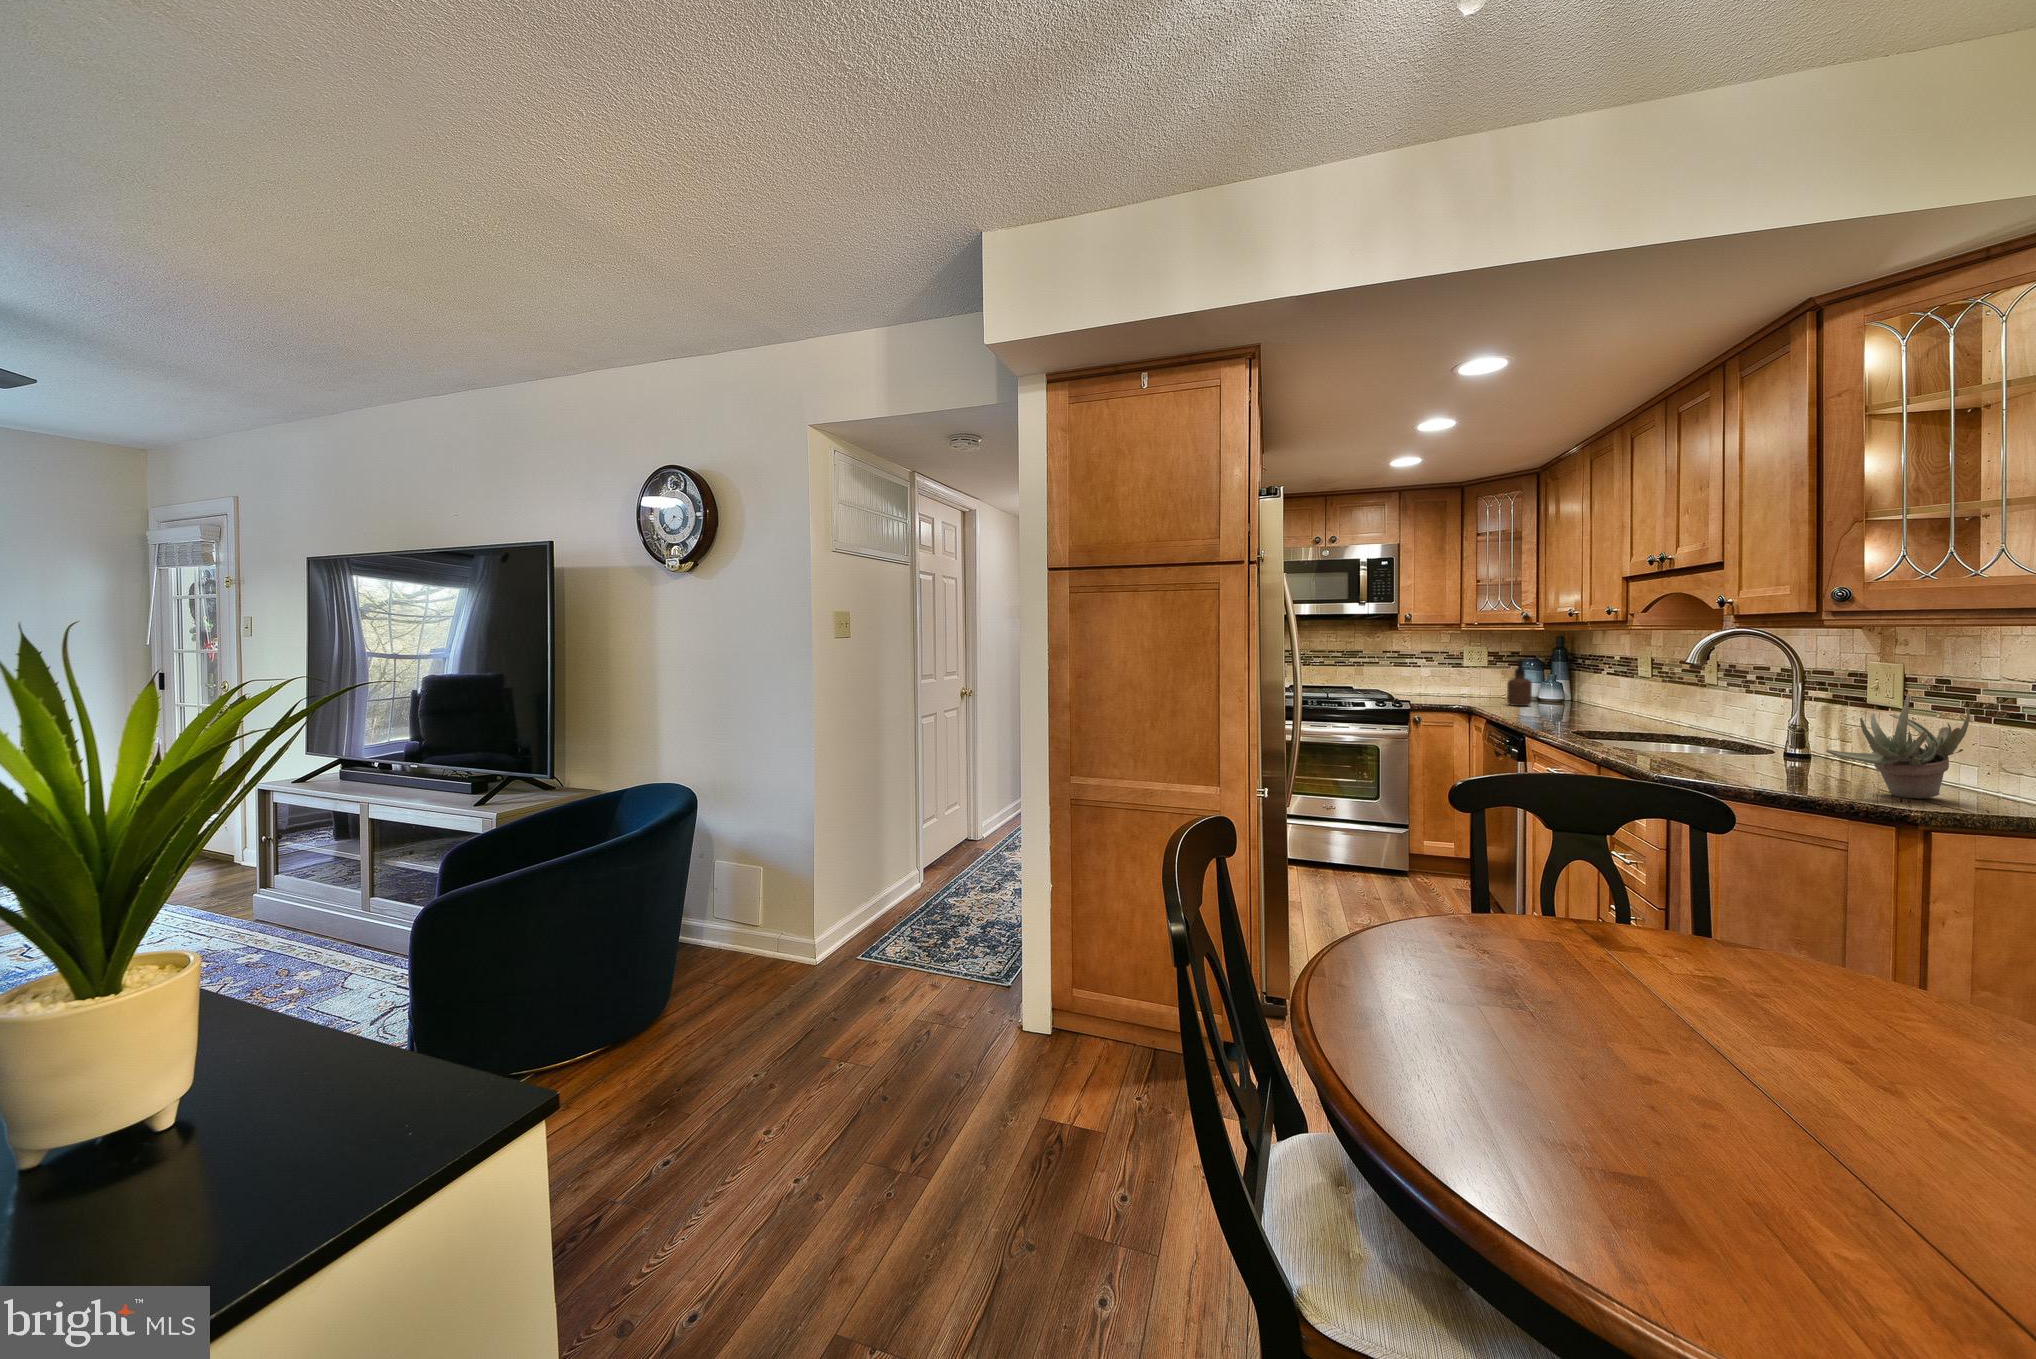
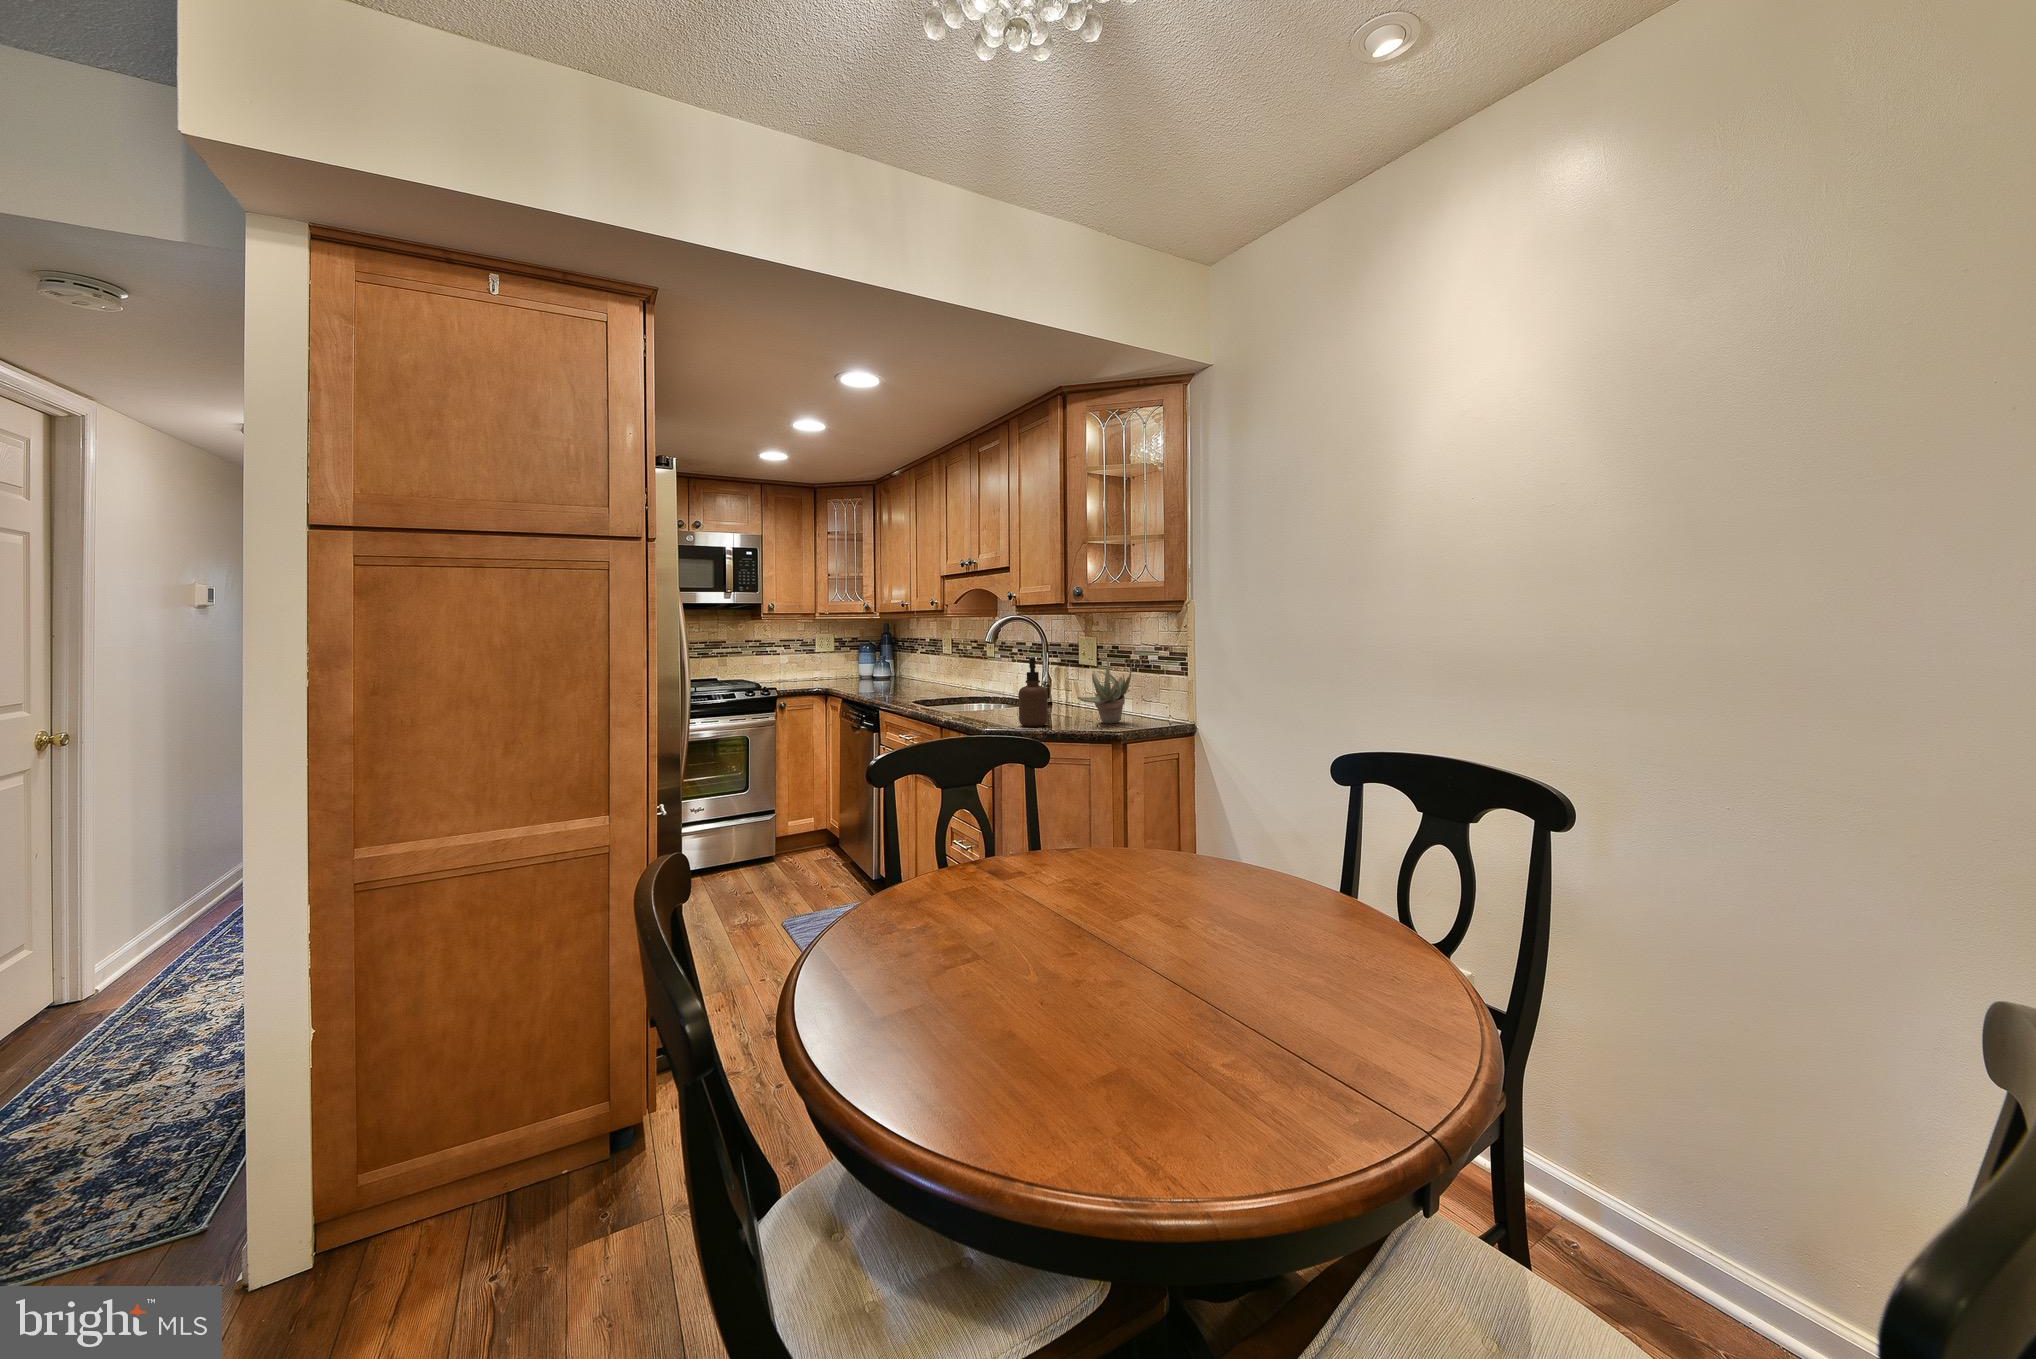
soap dispenser: present [1507,659,1532,706] -> present [1018,658,1048,727]

